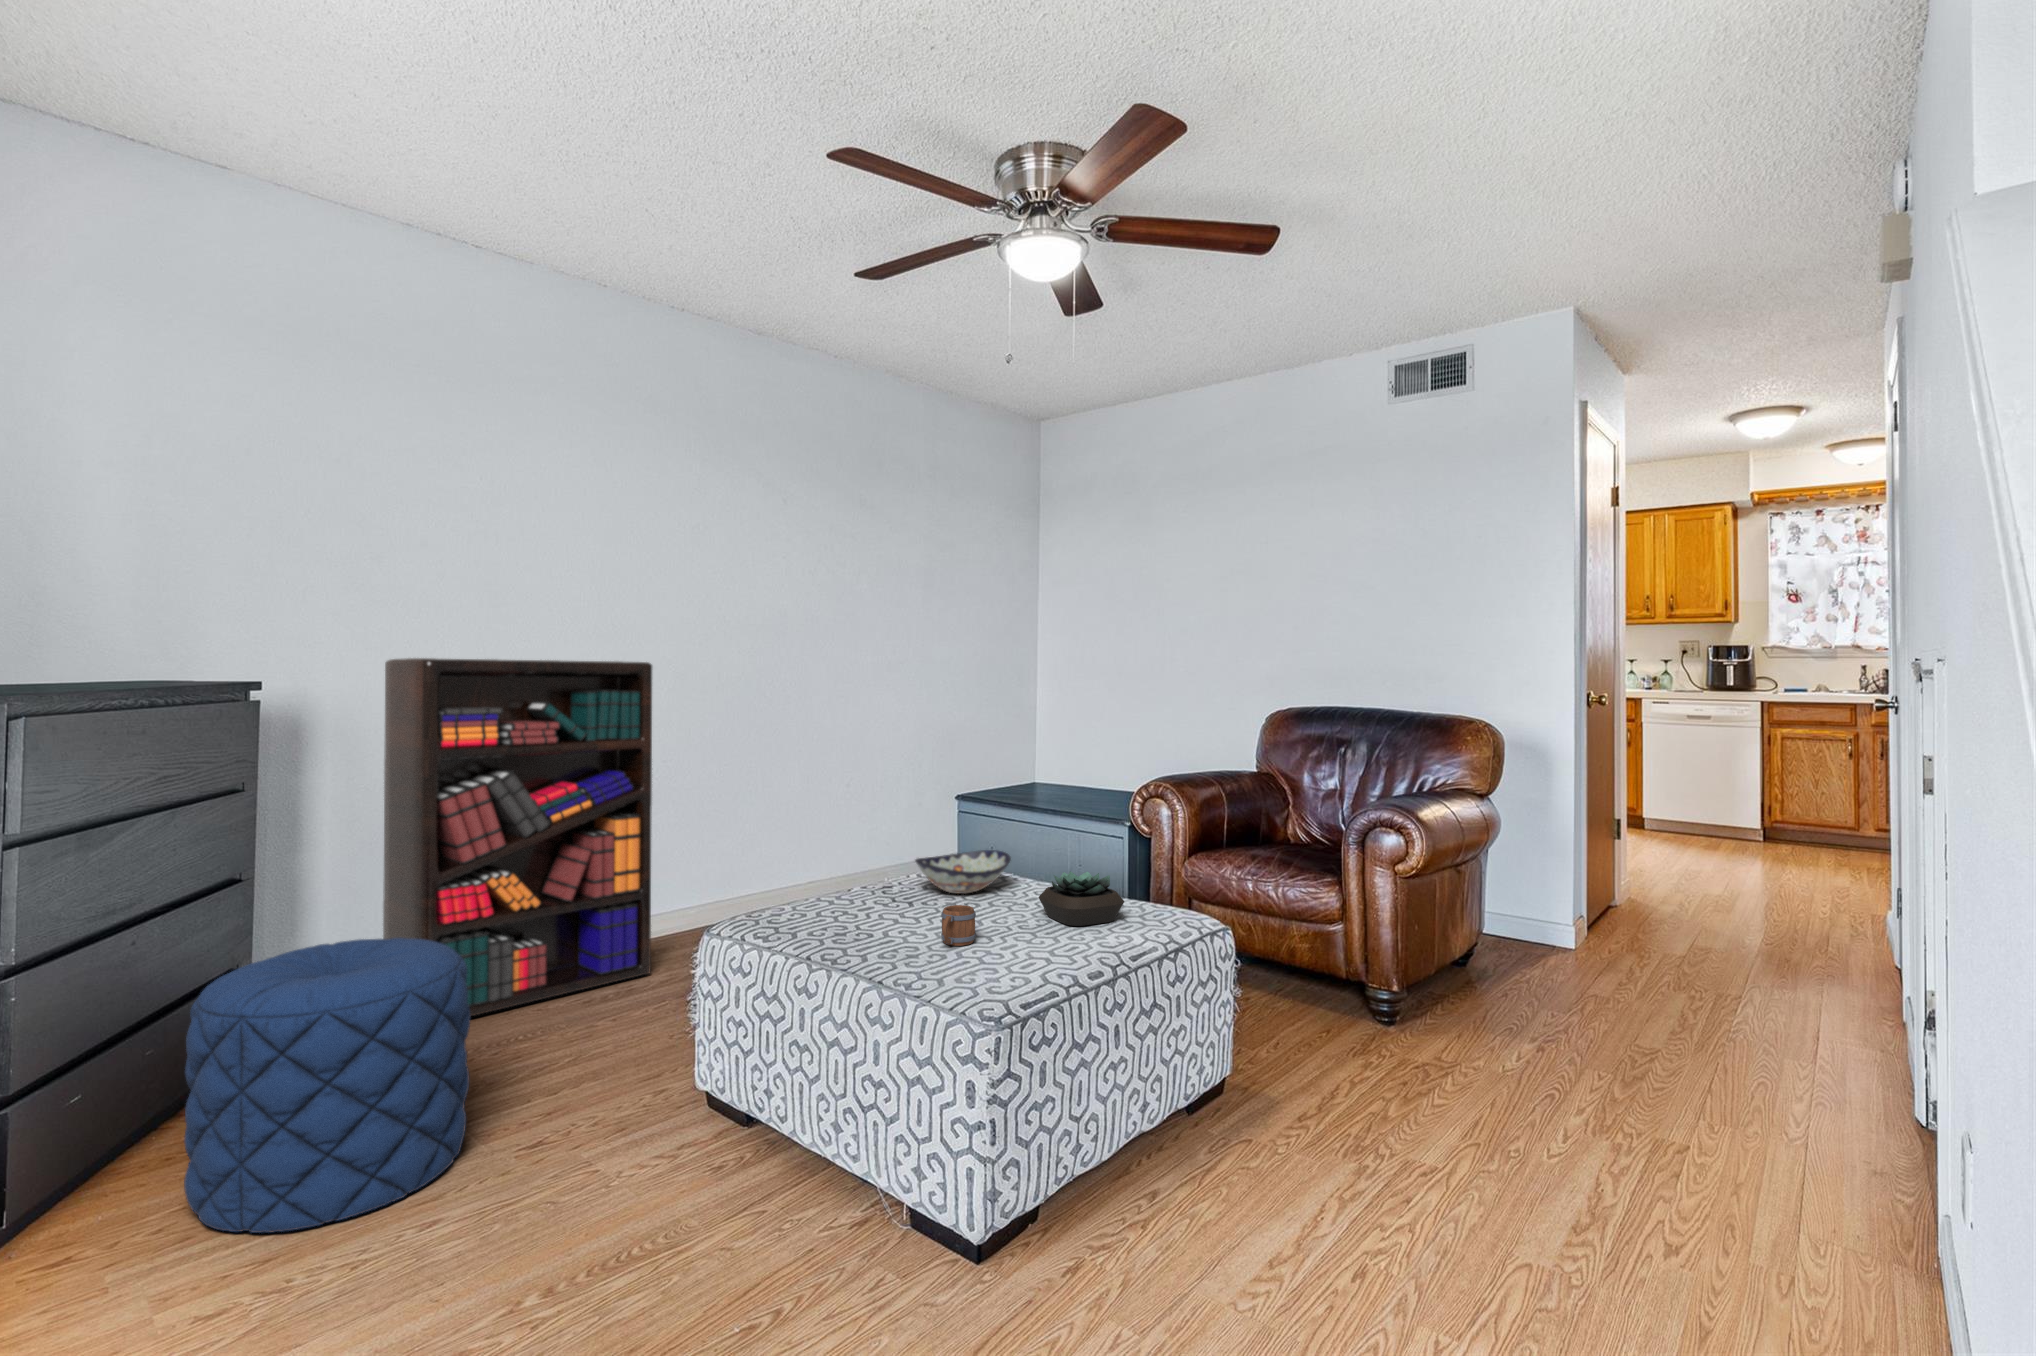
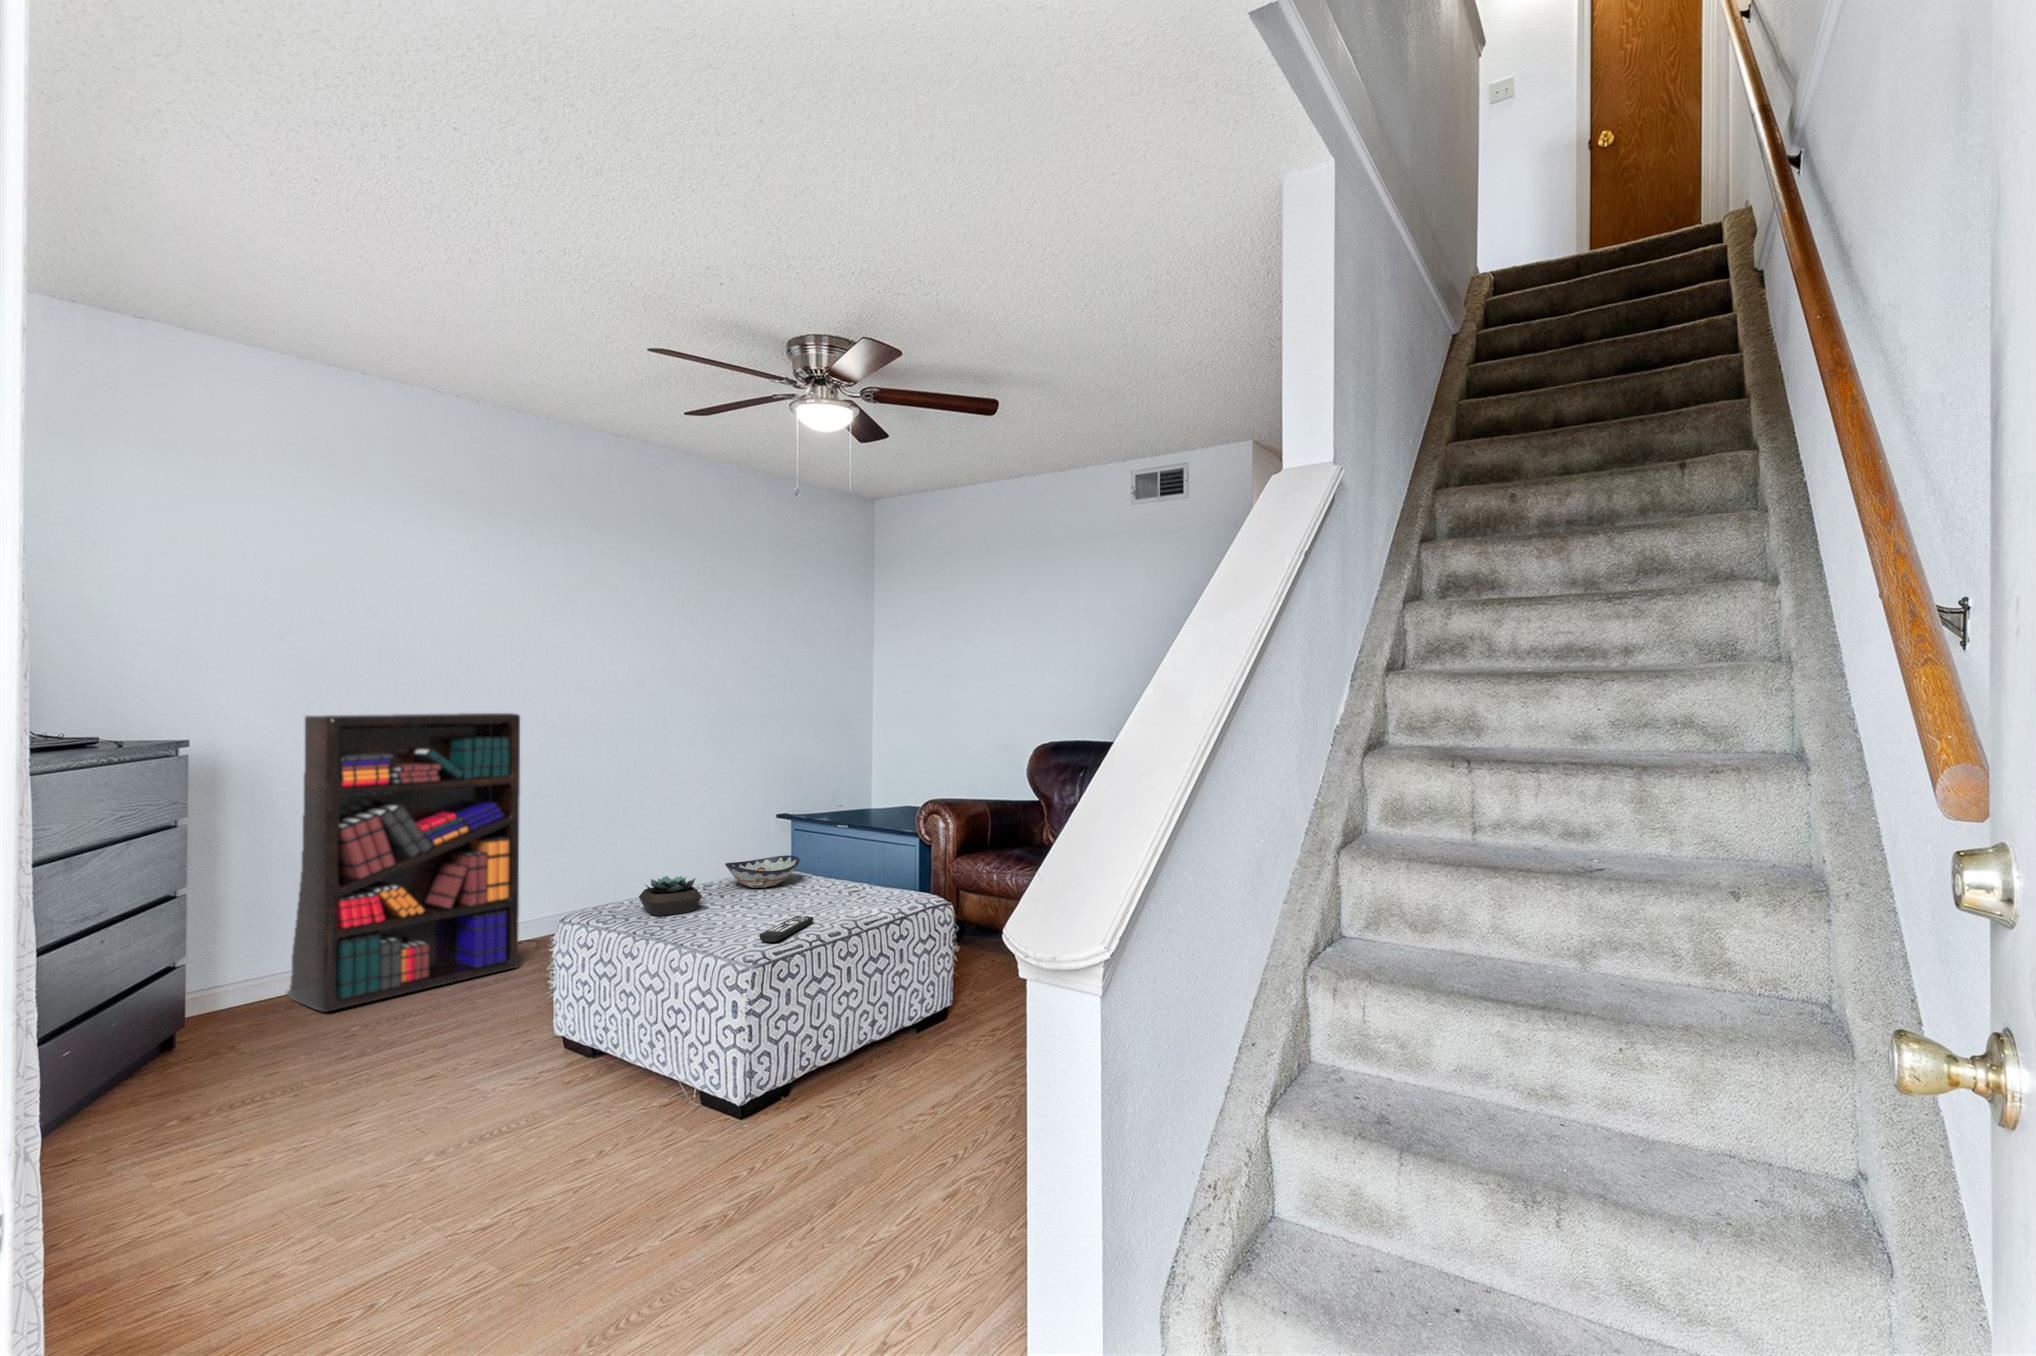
succulent plant: present [1039,871,1124,926] -> present [639,876,702,916]
mug: present [941,905,976,946] -> none [733,892,759,920]
pouf: present [184,938,470,1233] -> none [159,931,375,1137]
remote control: none [993,944,1058,987] -> present [759,916,813,942]

